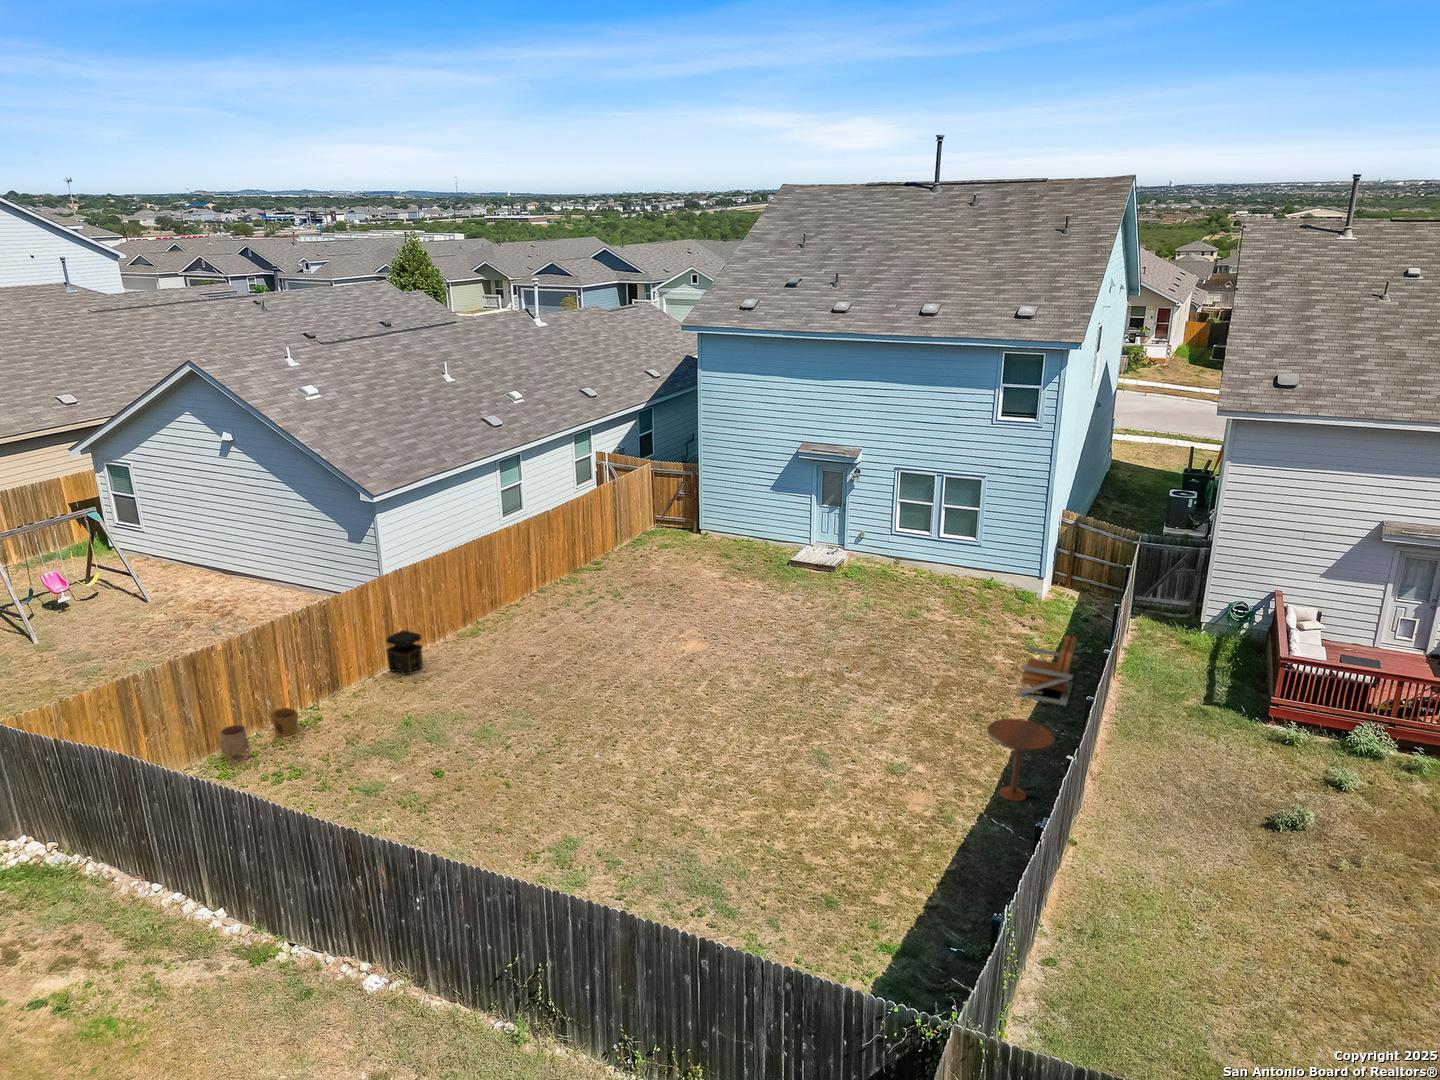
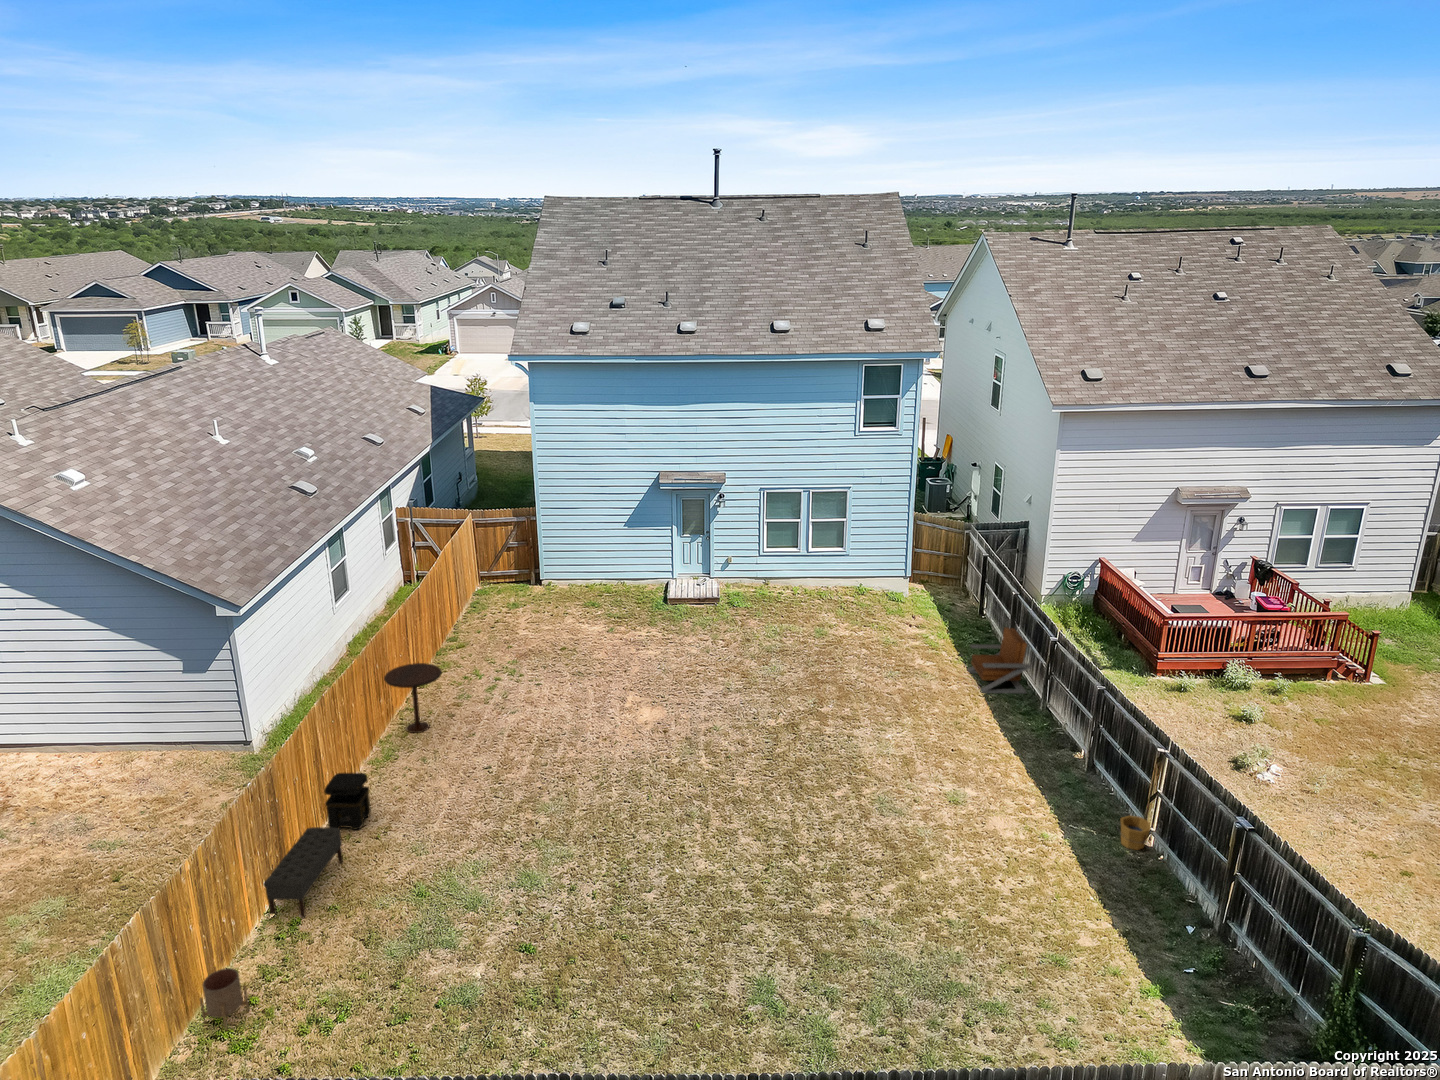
bench: none [304,661,379,718] -> present [264,827,343,918]
bucket: present [271,708,298,736] -> present [1120,816,1150,850]
pedestal table: present [987,718,1055,802] -> present [384,663,442,733]

